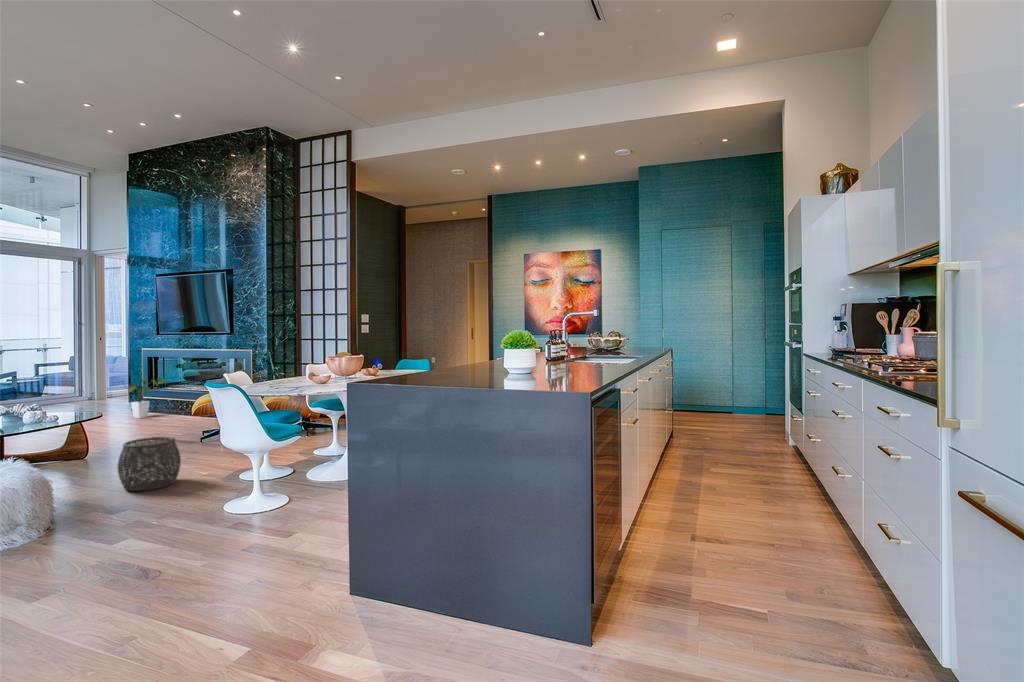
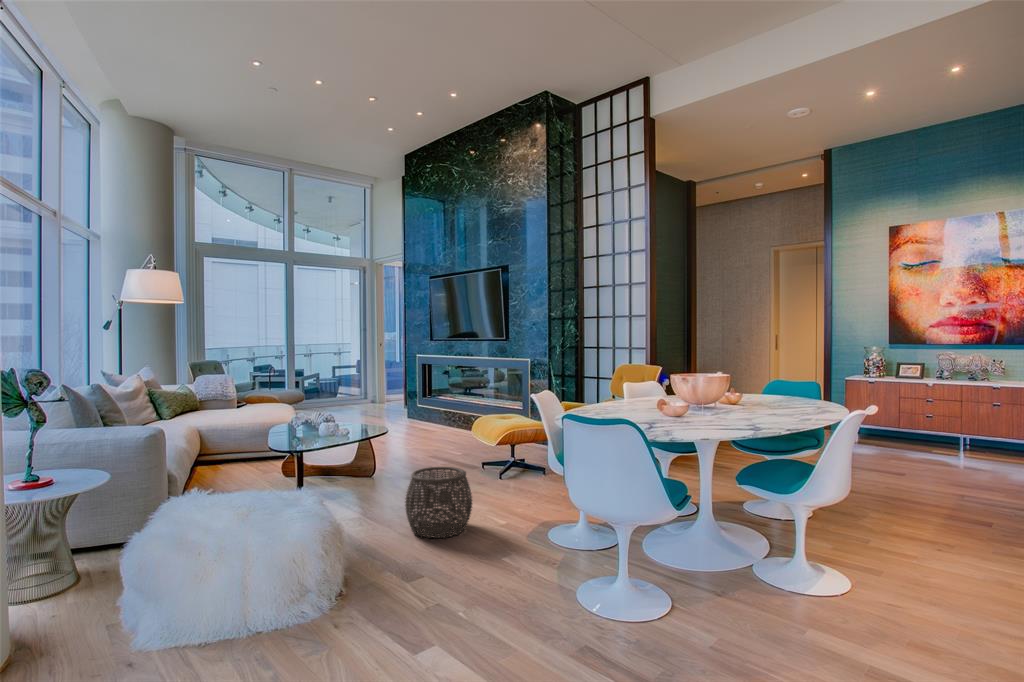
house plant: present [123,377,166,418] -> none [397,385,440,428]

